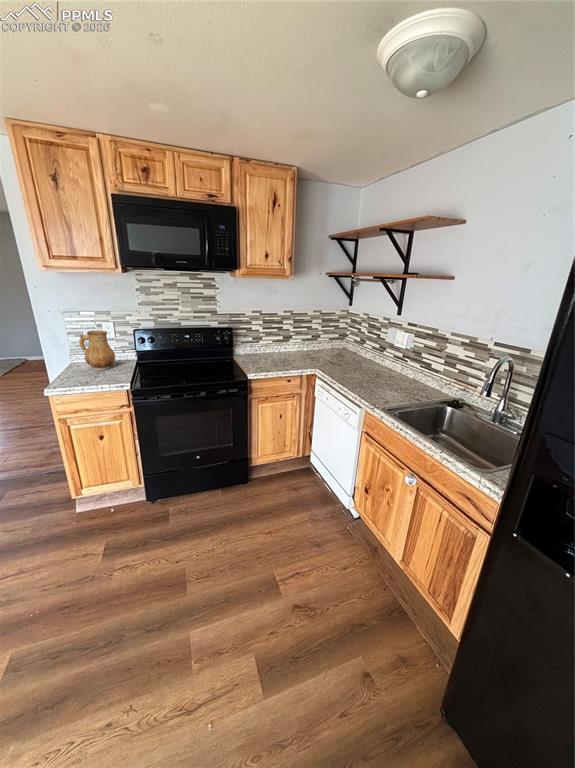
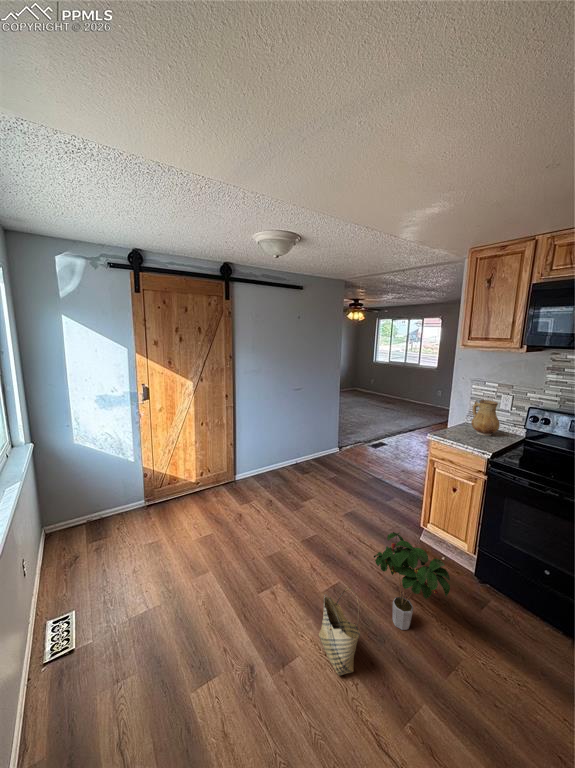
potted plant: none [59,508,167,609] -> present [374,532,450,630]
woven basket: none [37,627,123,734] -> present [319,588,360,675]

